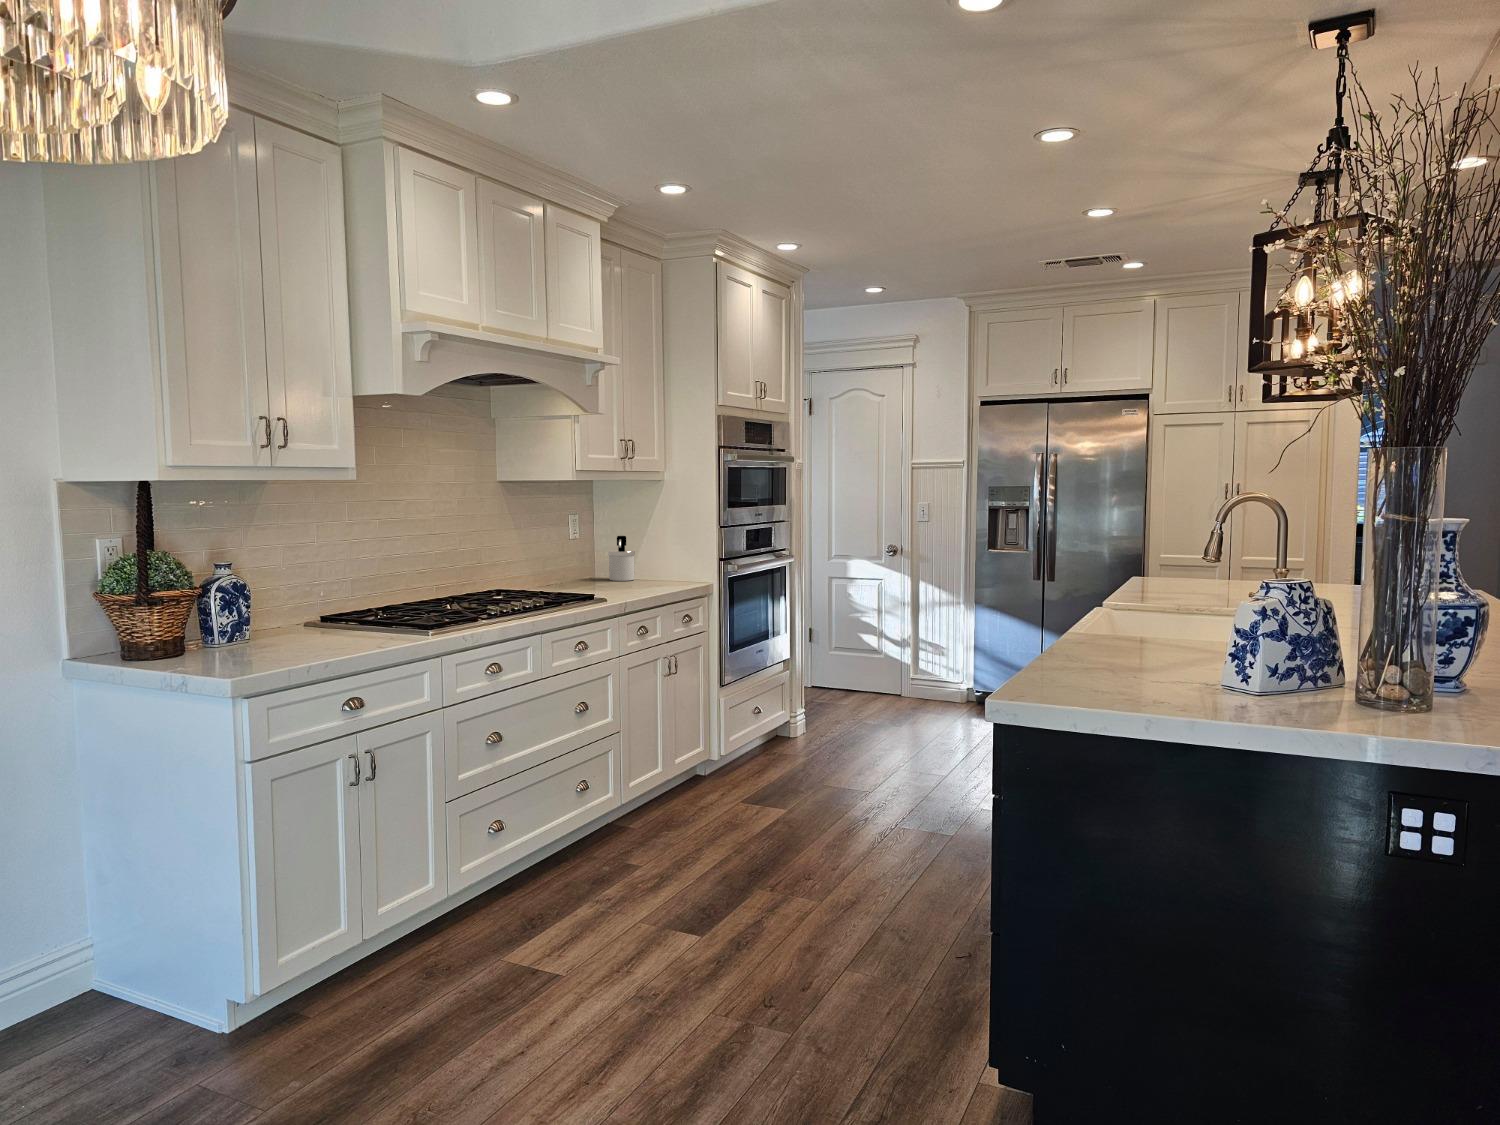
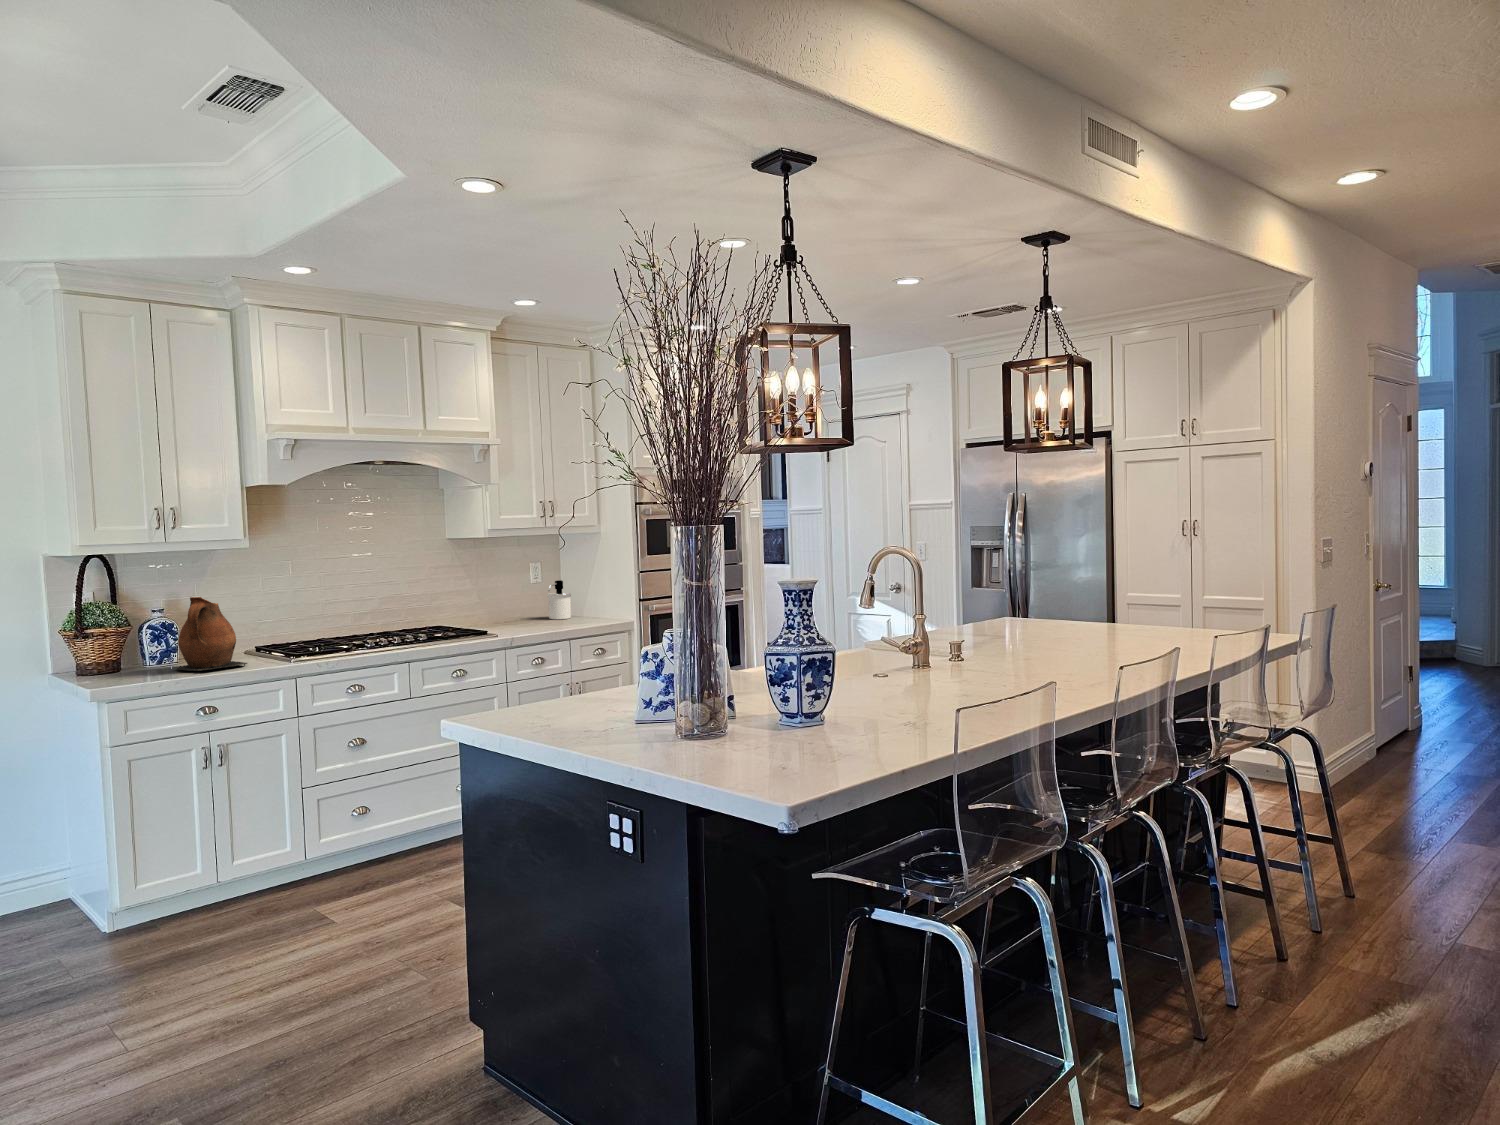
ceramic pitcher: none [270,545,375,650] -> present [174,597,247,671]

